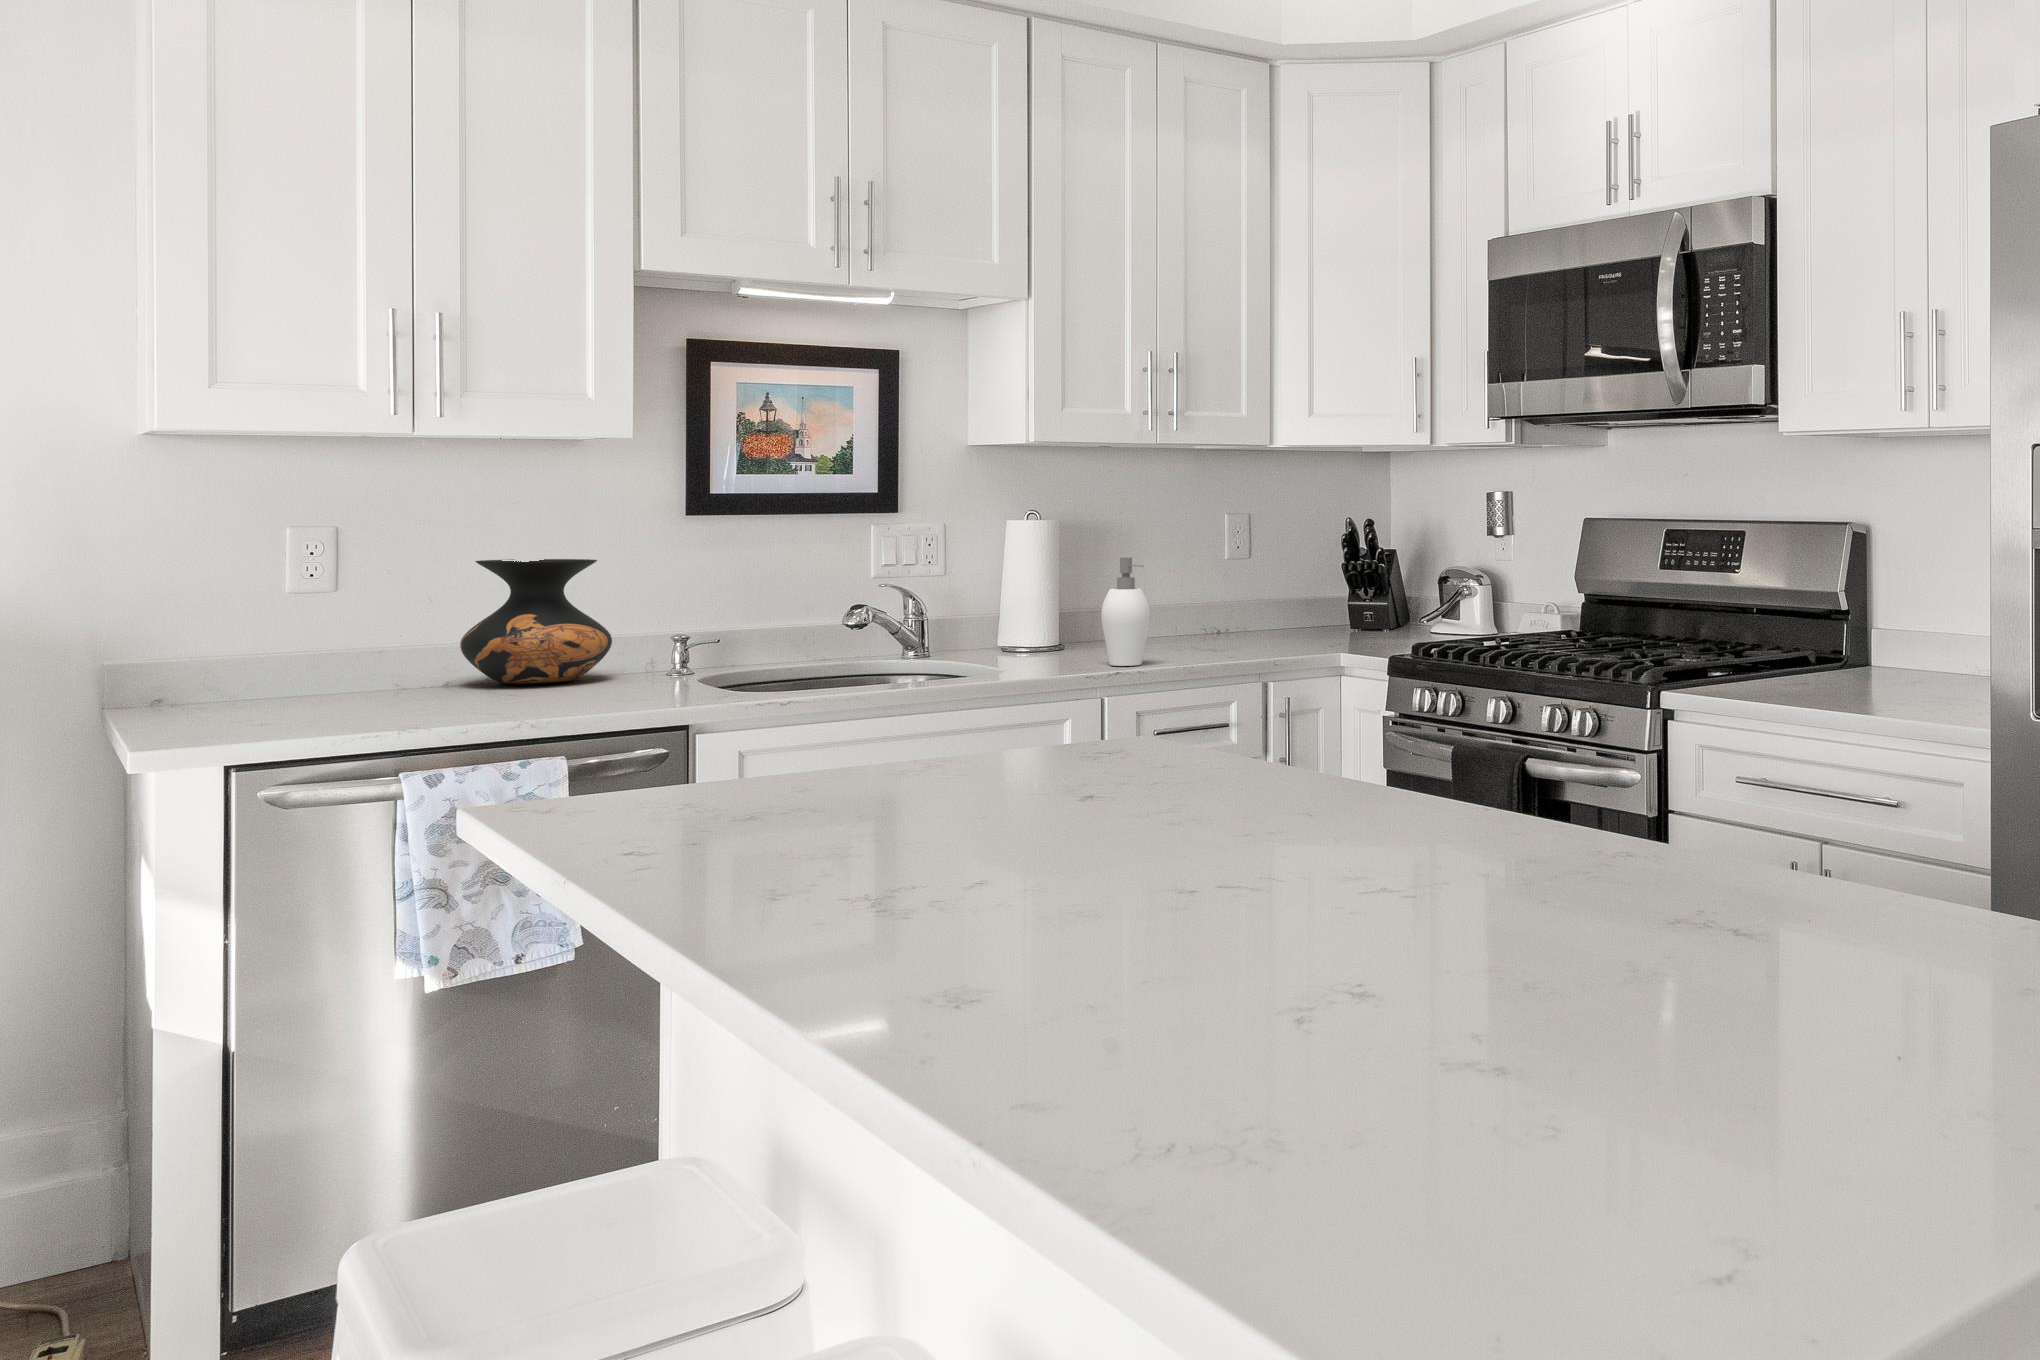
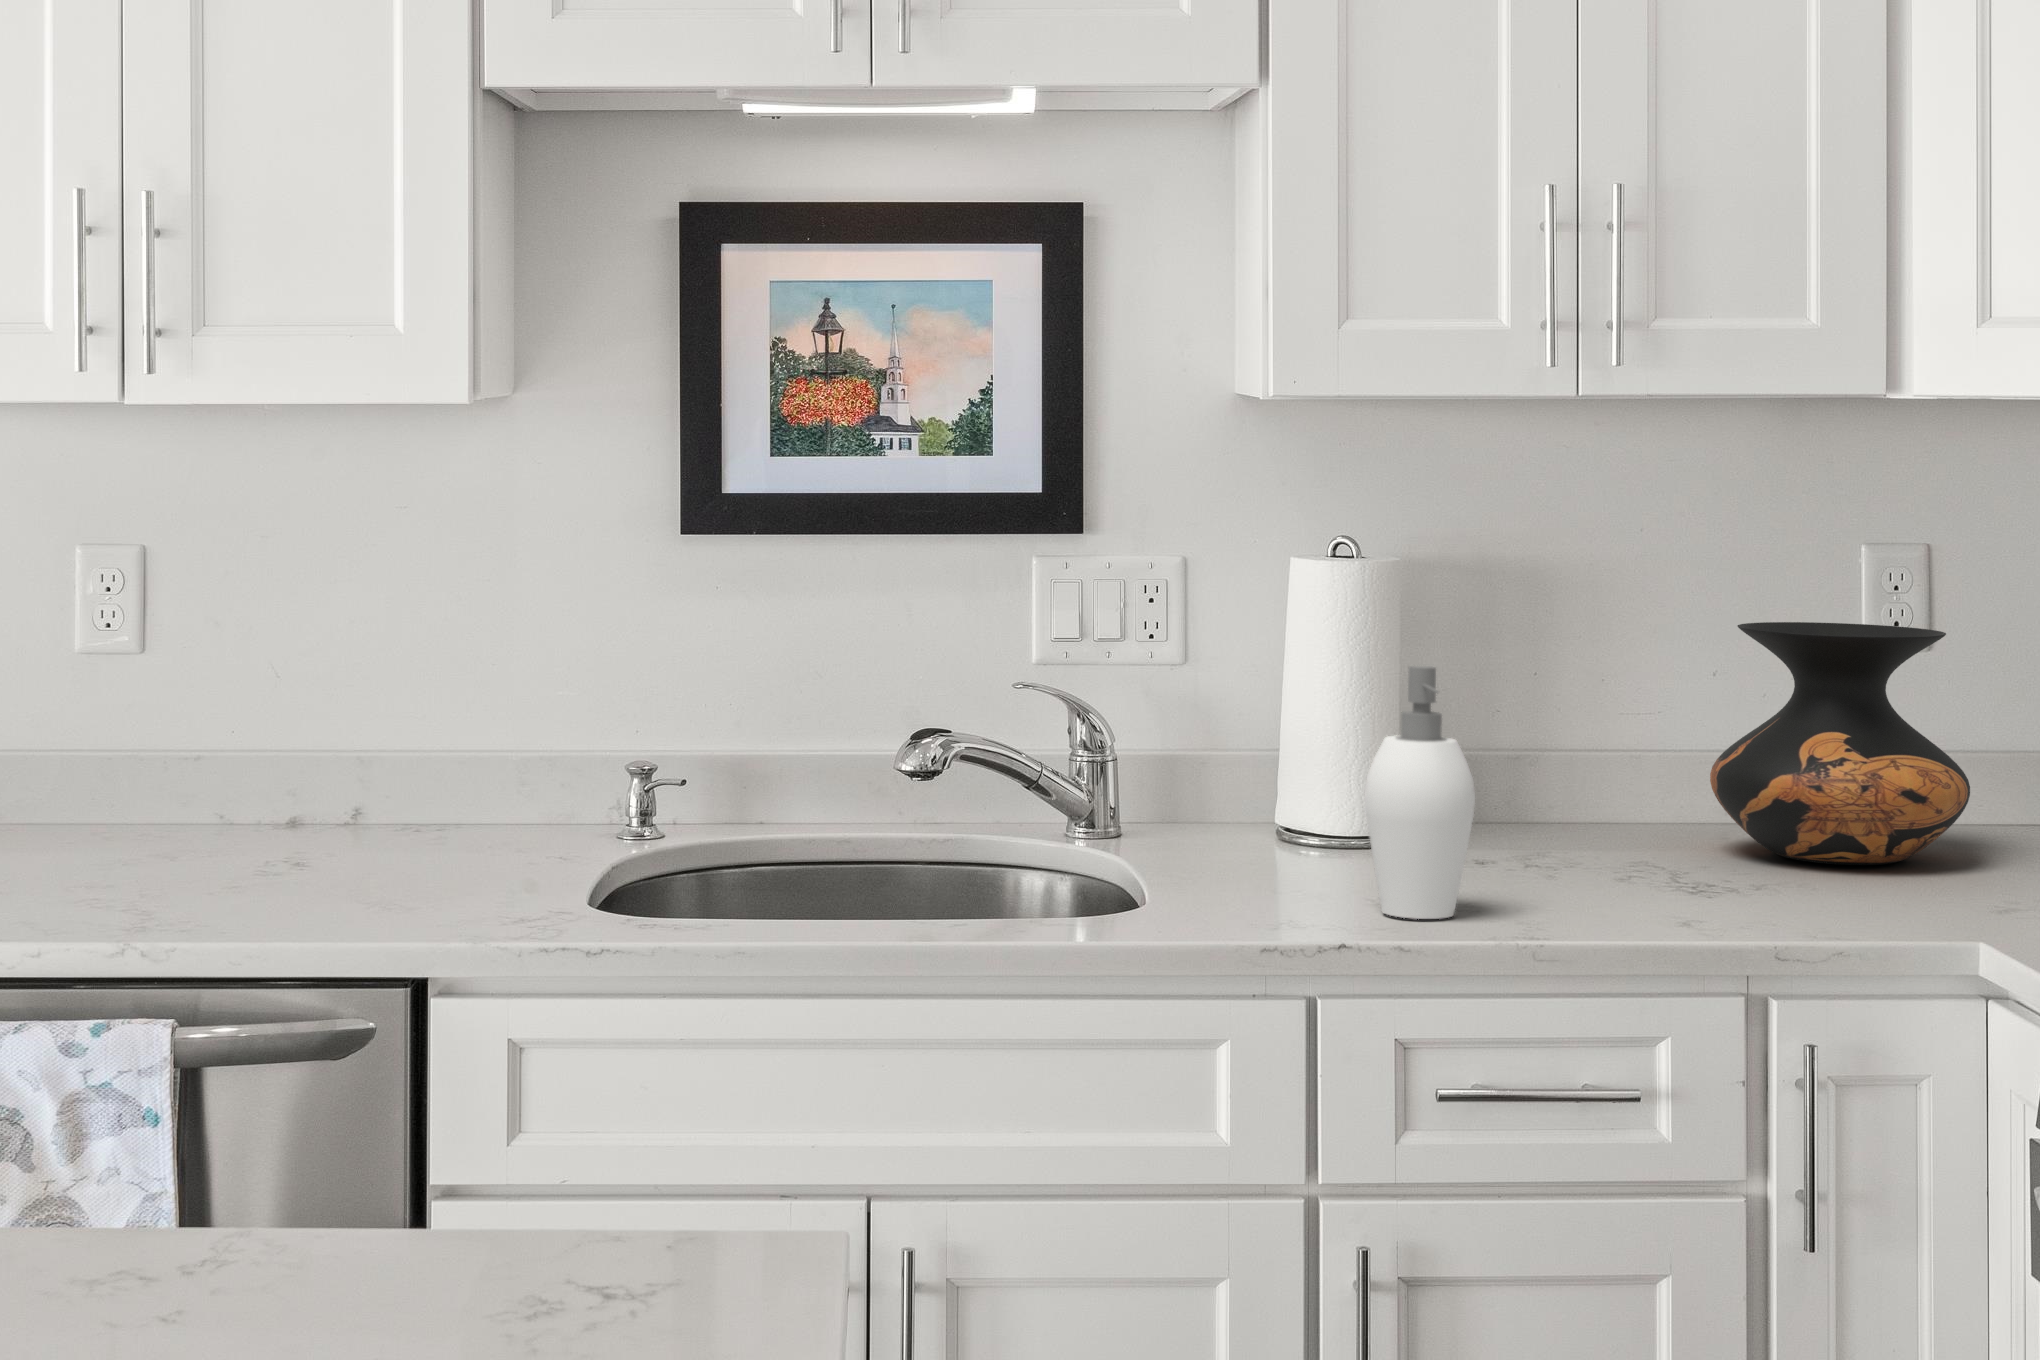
vase: present [460,559,612,685] -> present [1710,622,1970,865]

